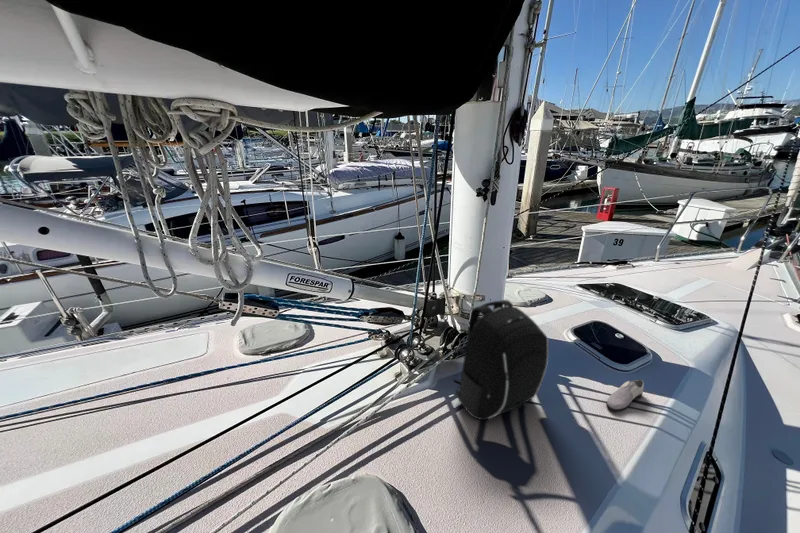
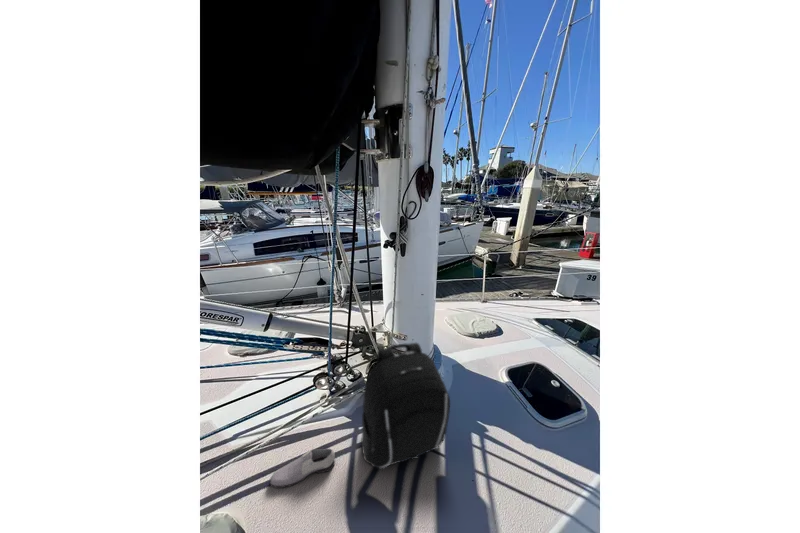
shoe: present [606,379,644,411] -> present [270,449,335,488]

